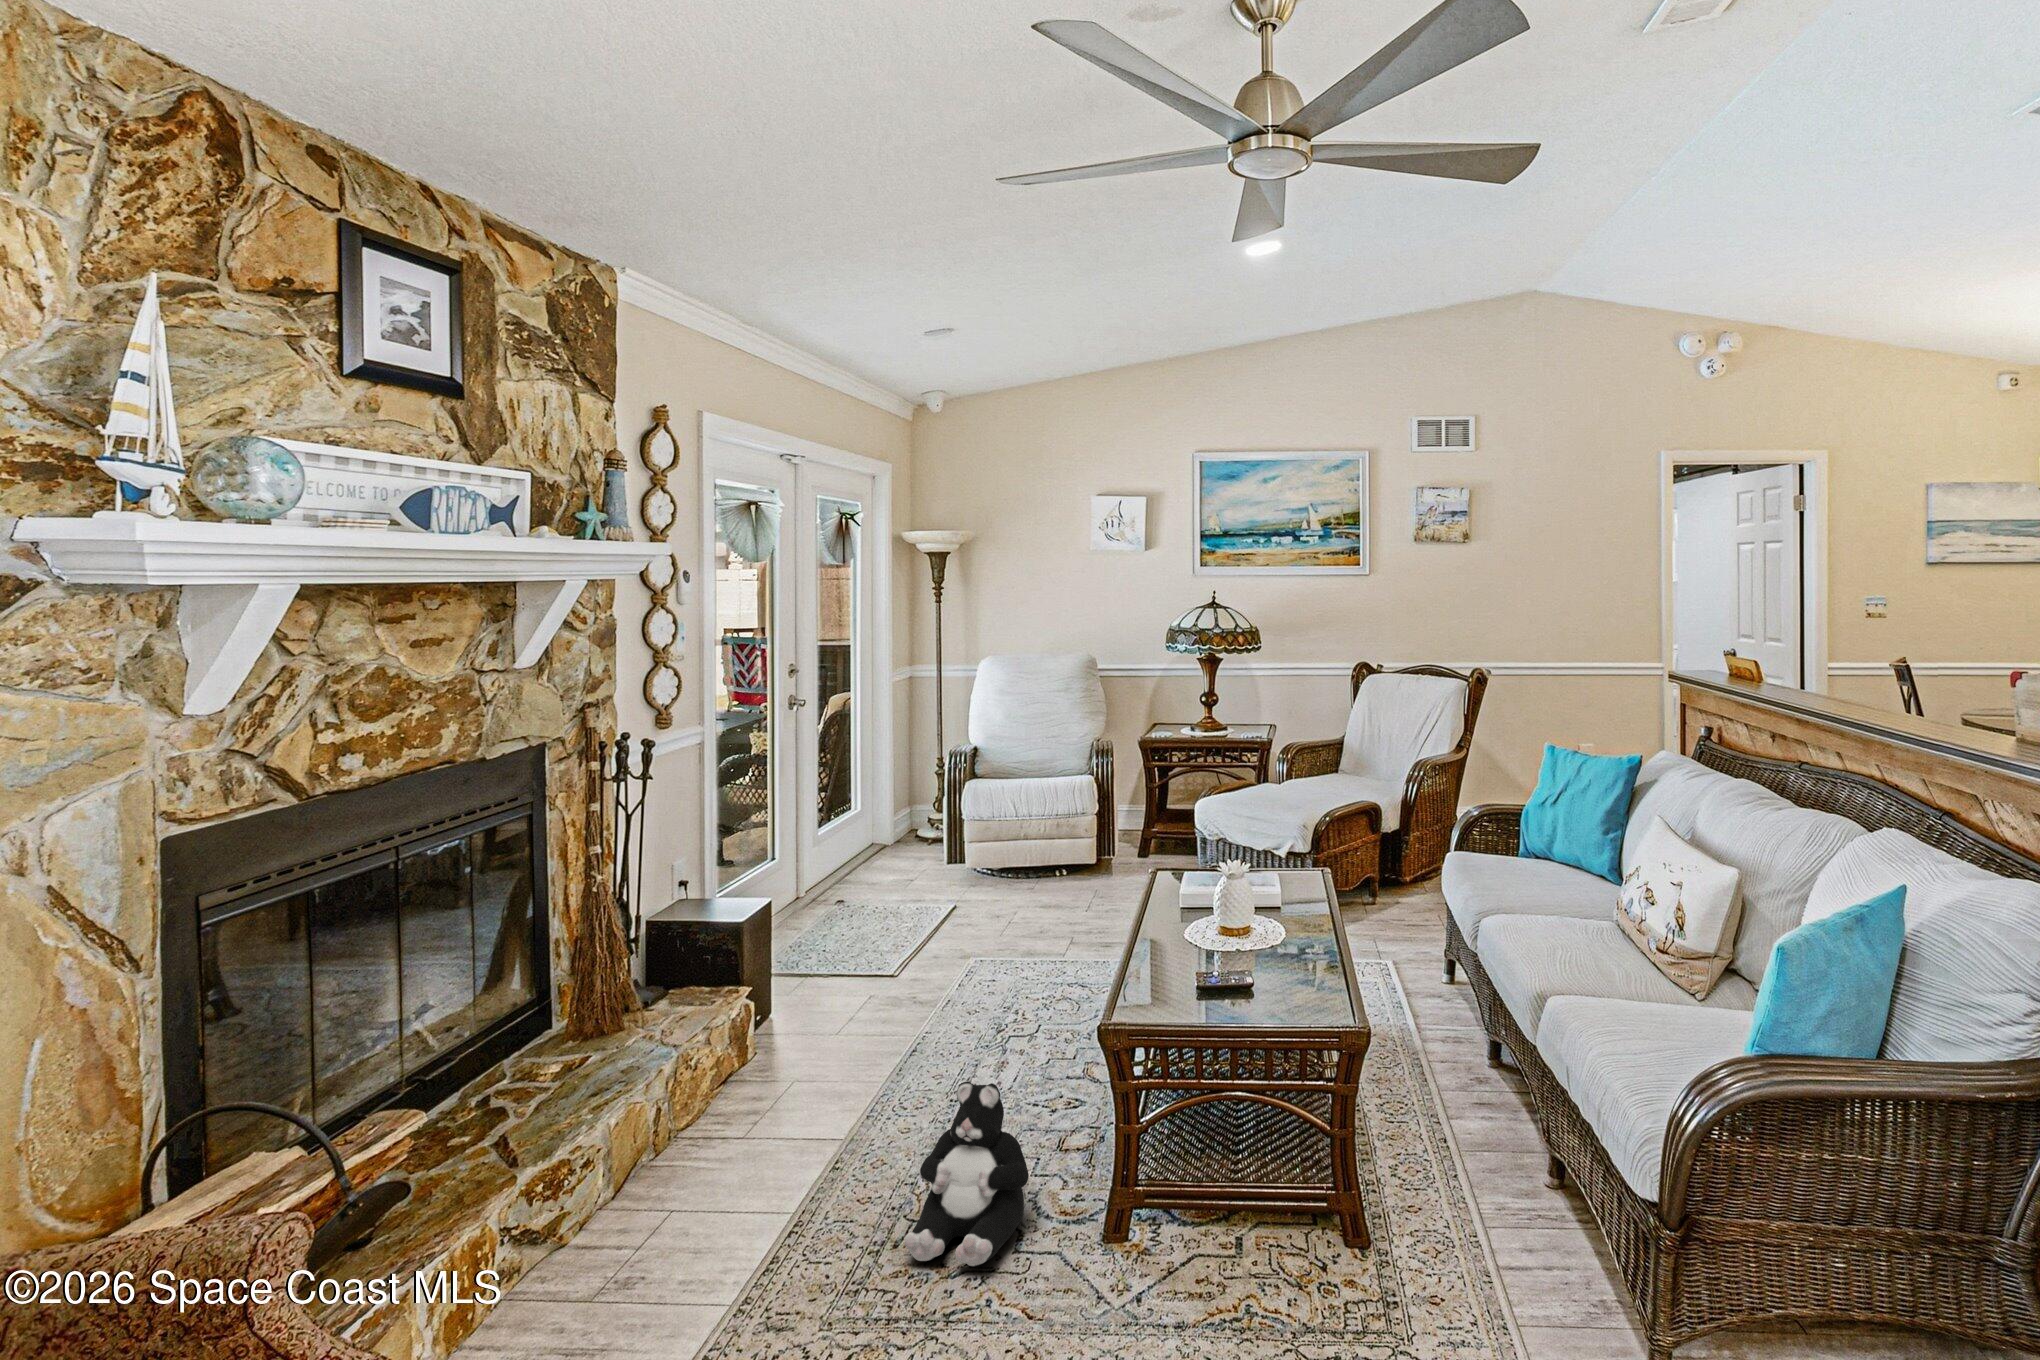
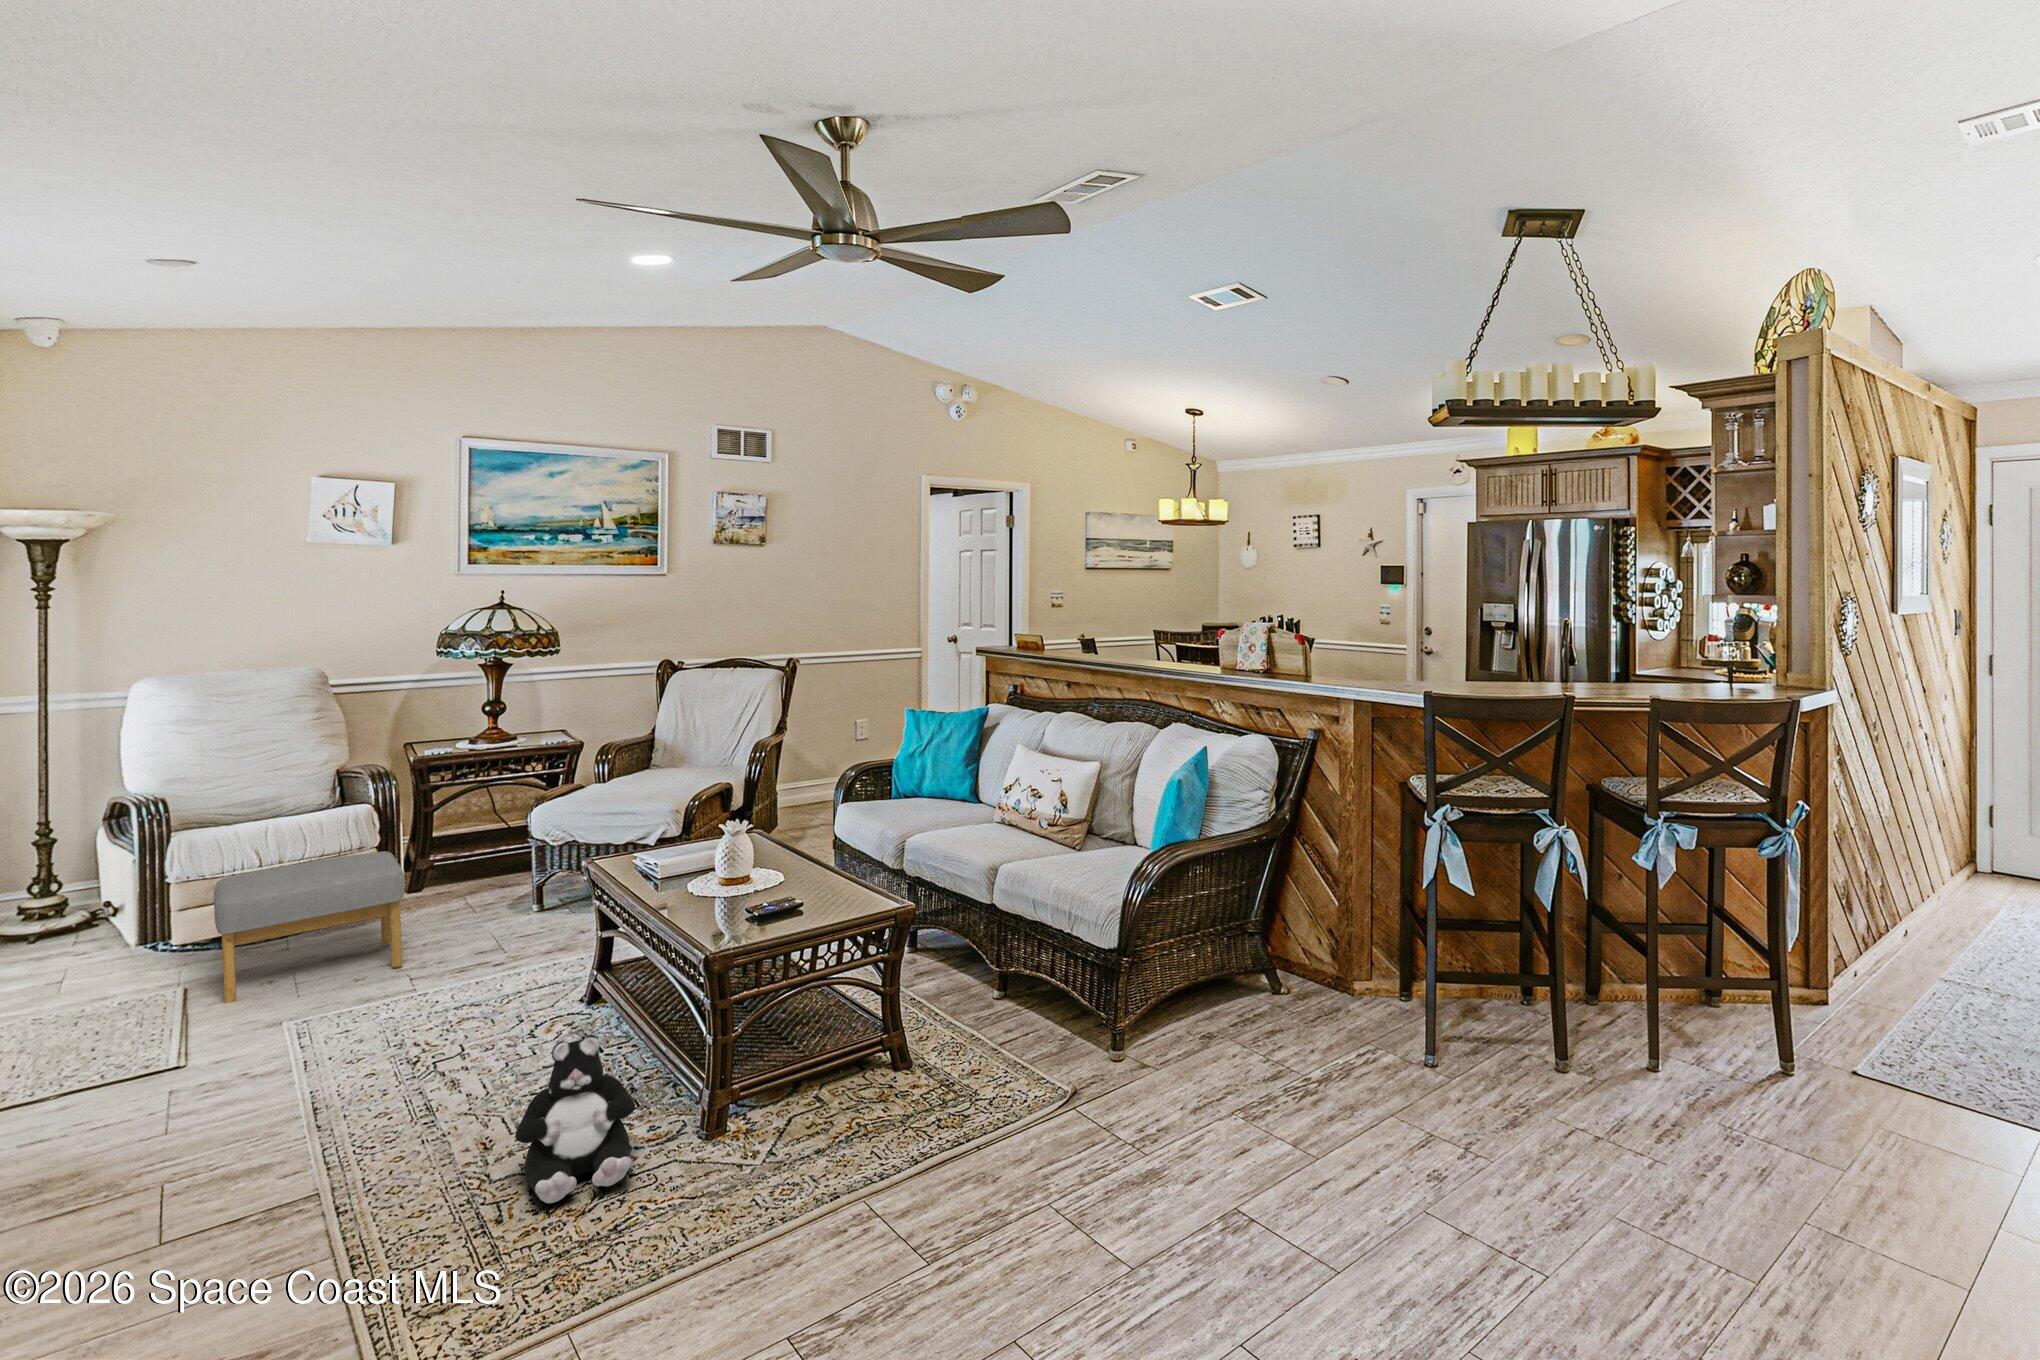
footstool: none [931,828,1072,941] -> present [214,851,404,1003]

